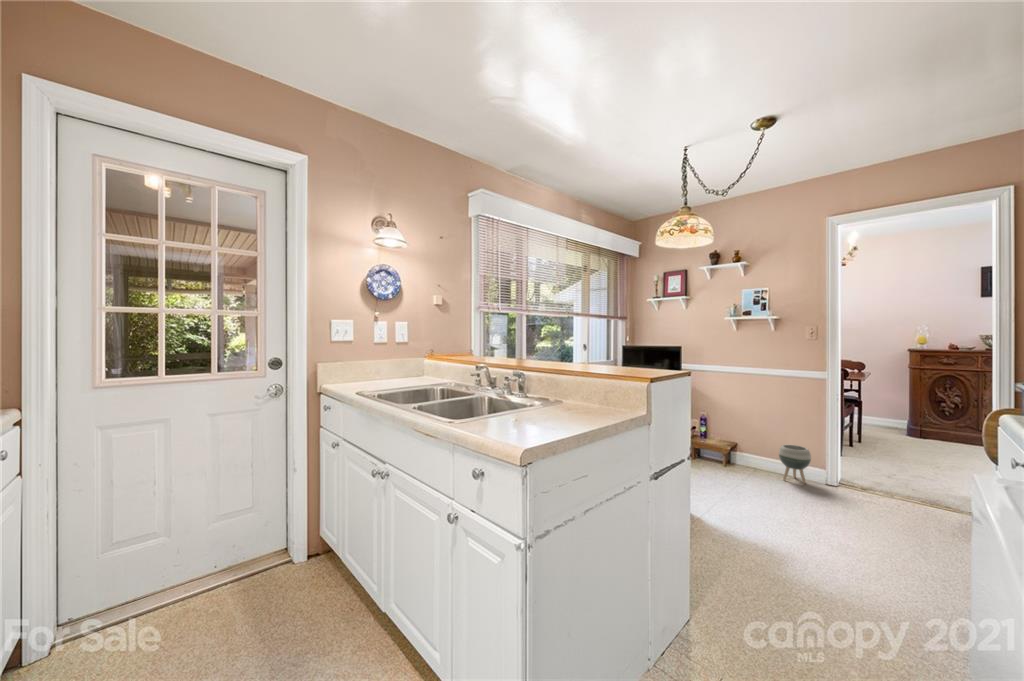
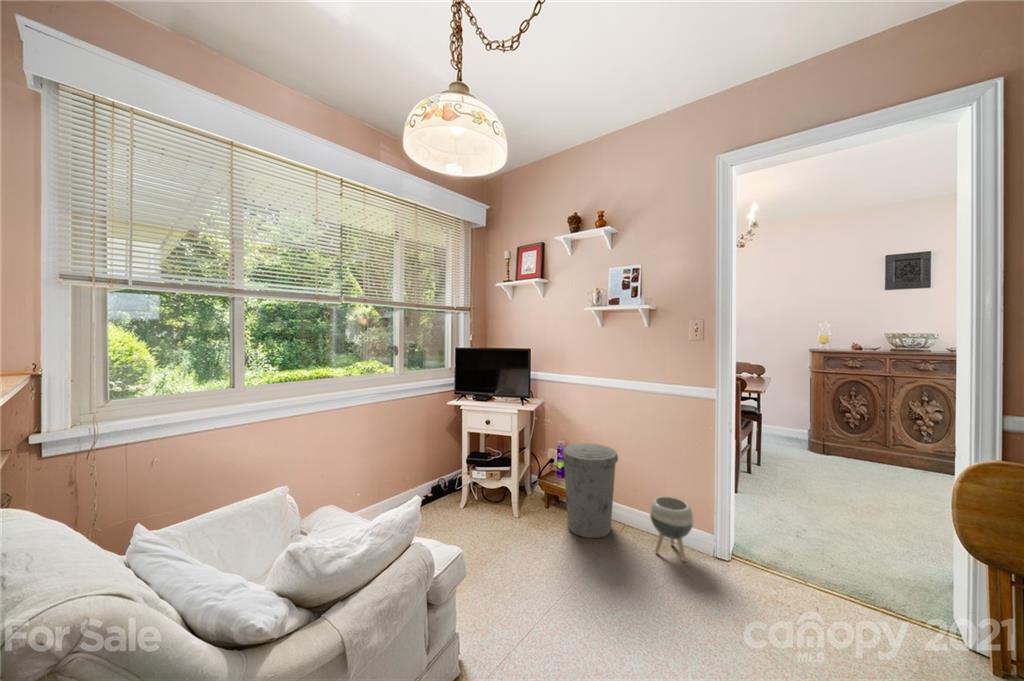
trash can: none [711,412,753,472] -> present [562,443,618,538]

